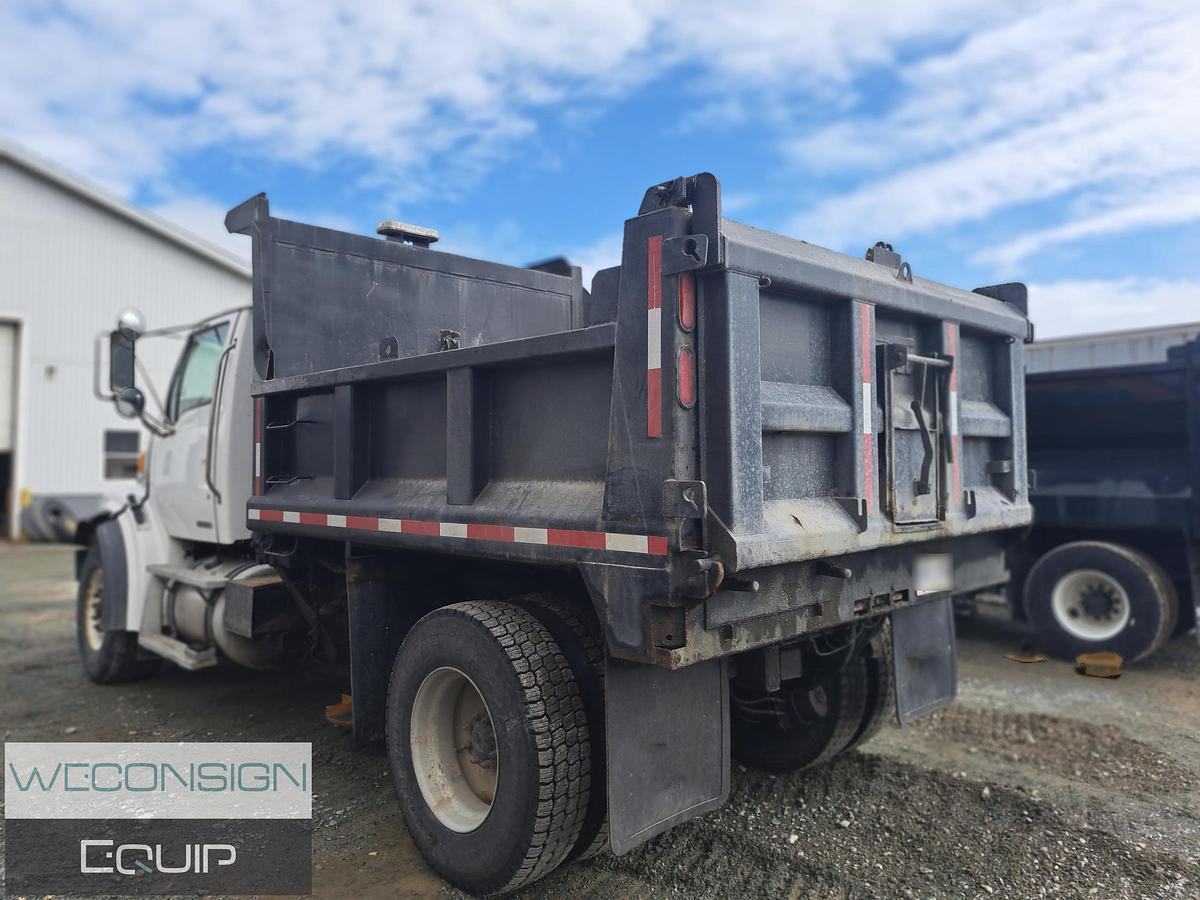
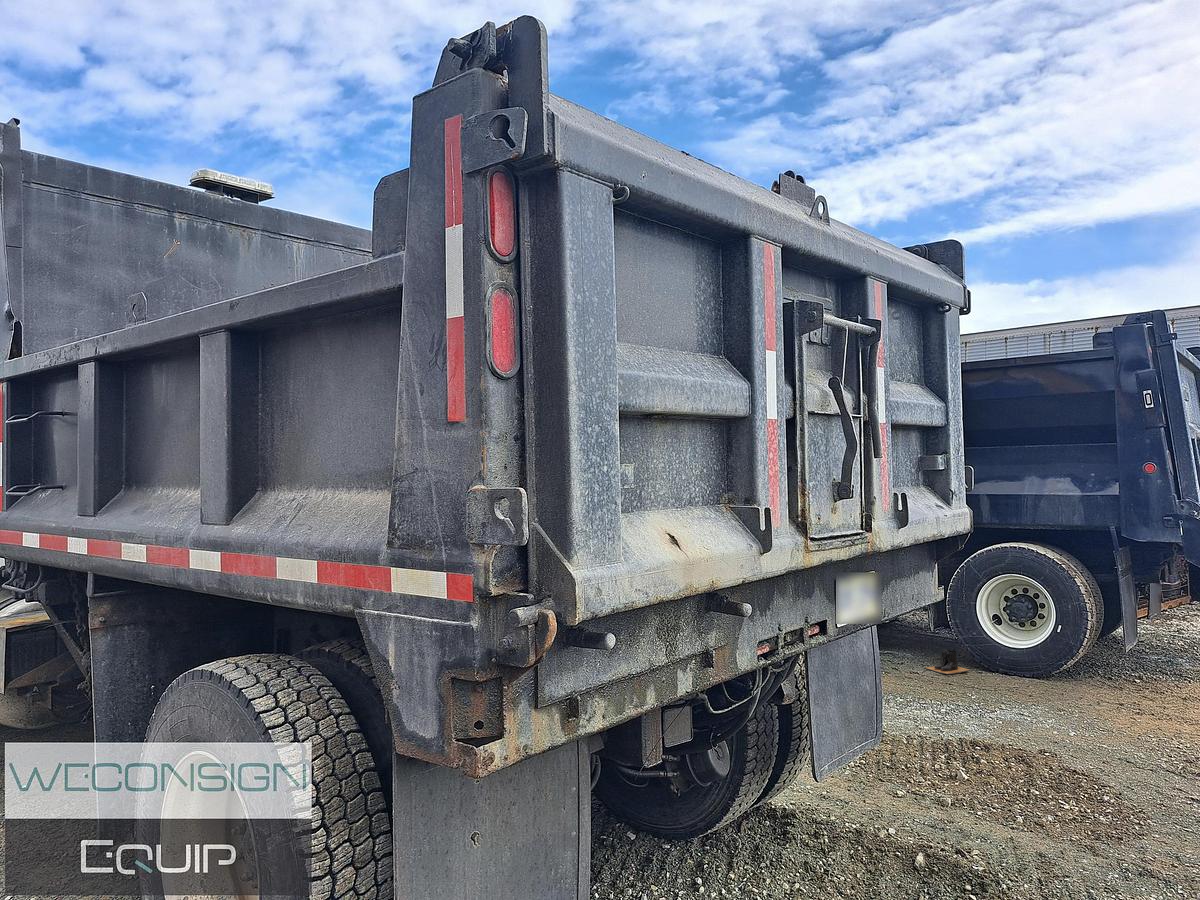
cardboard box: present [1077,652,1122,677] -> none [1000,662,1050,690]

